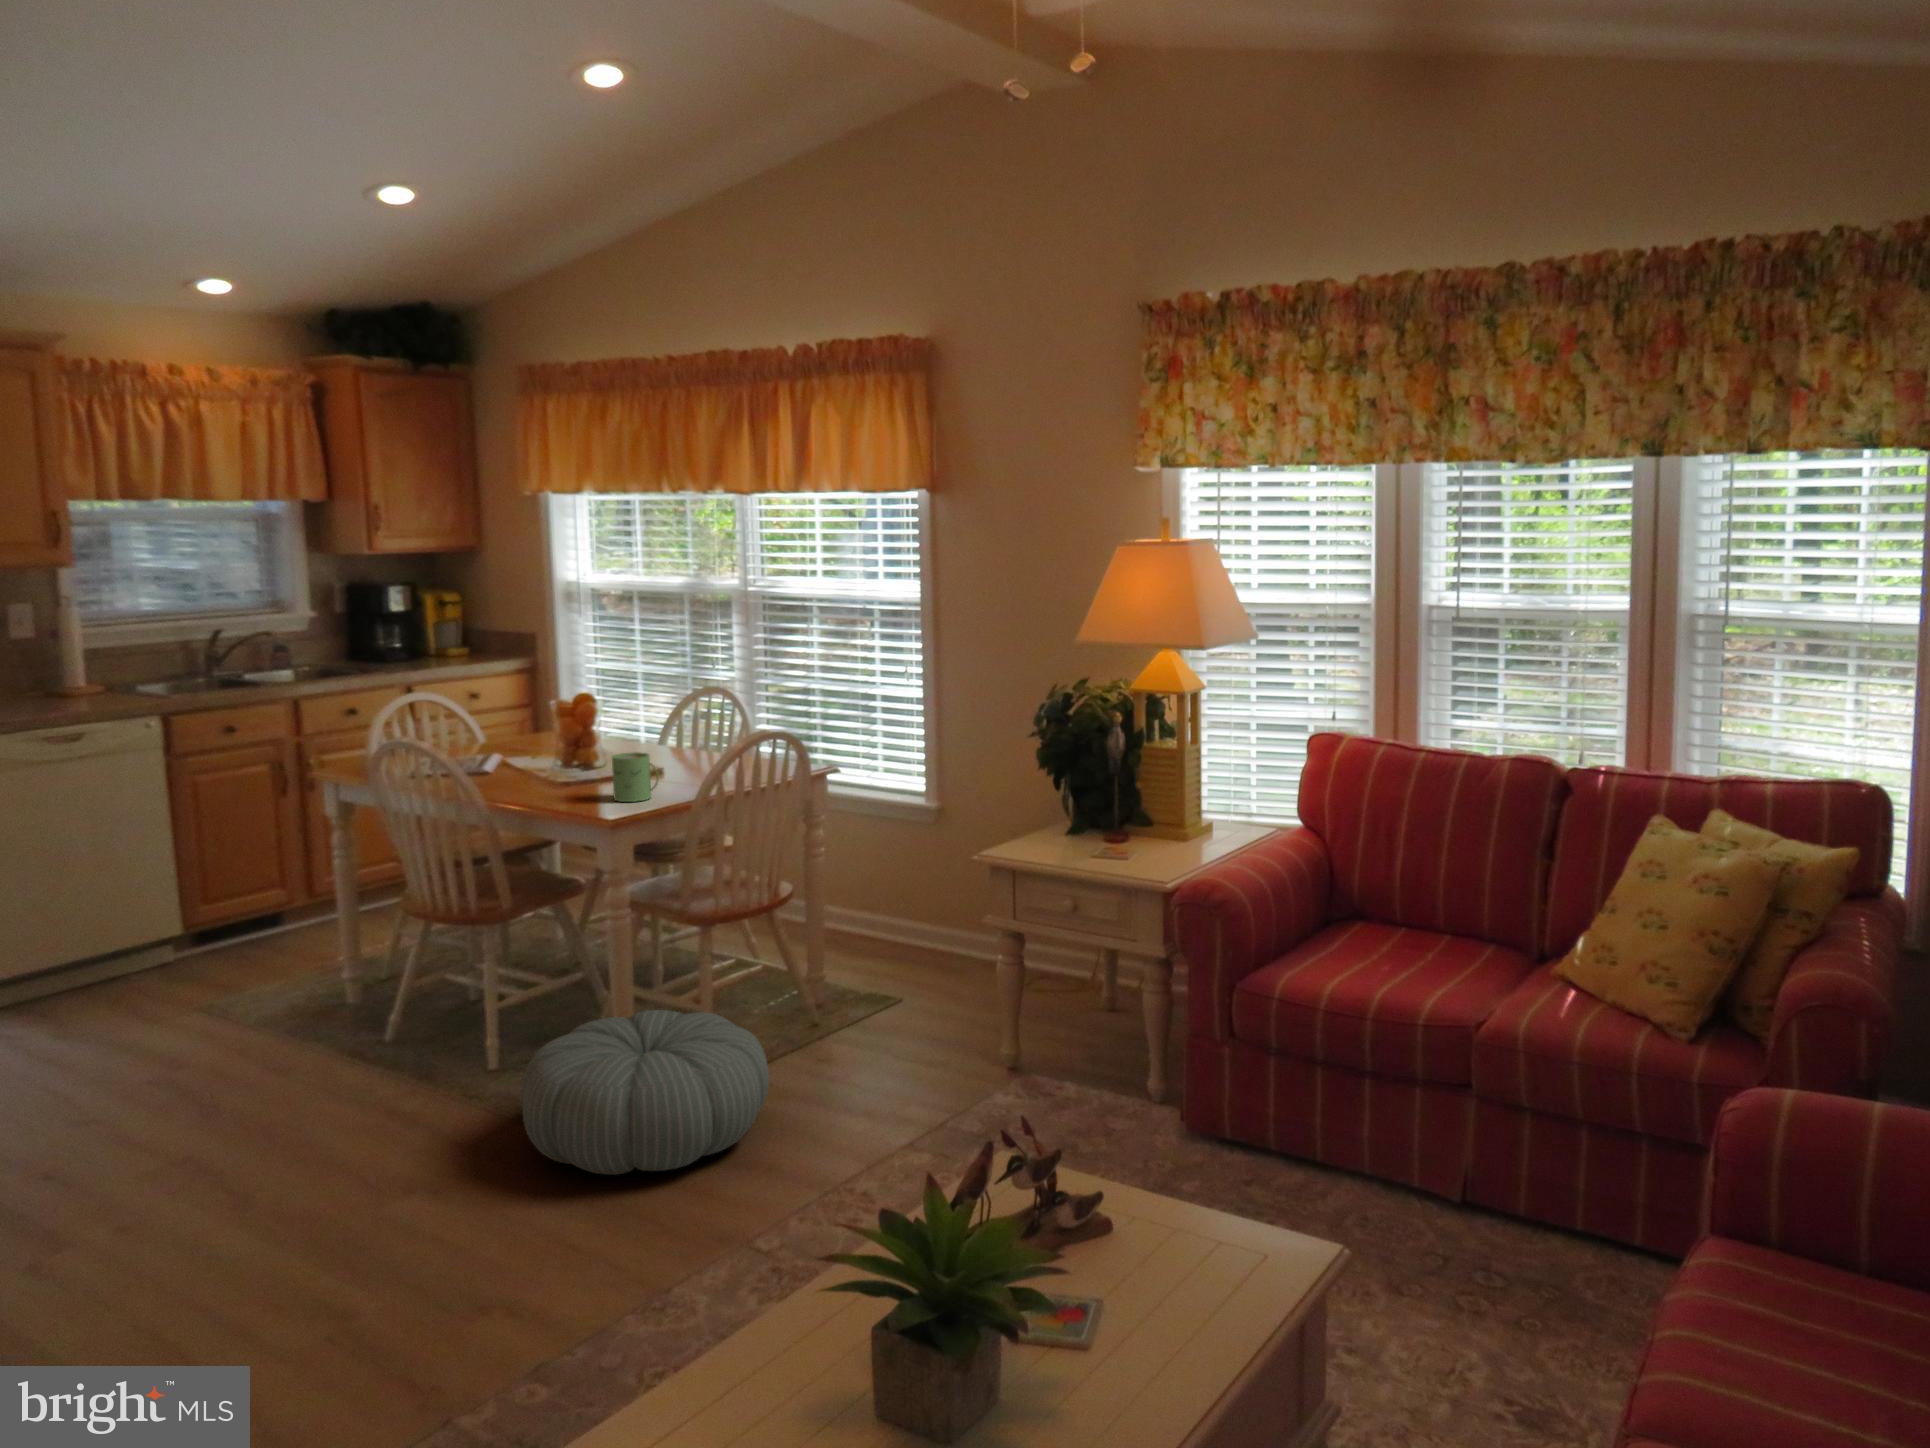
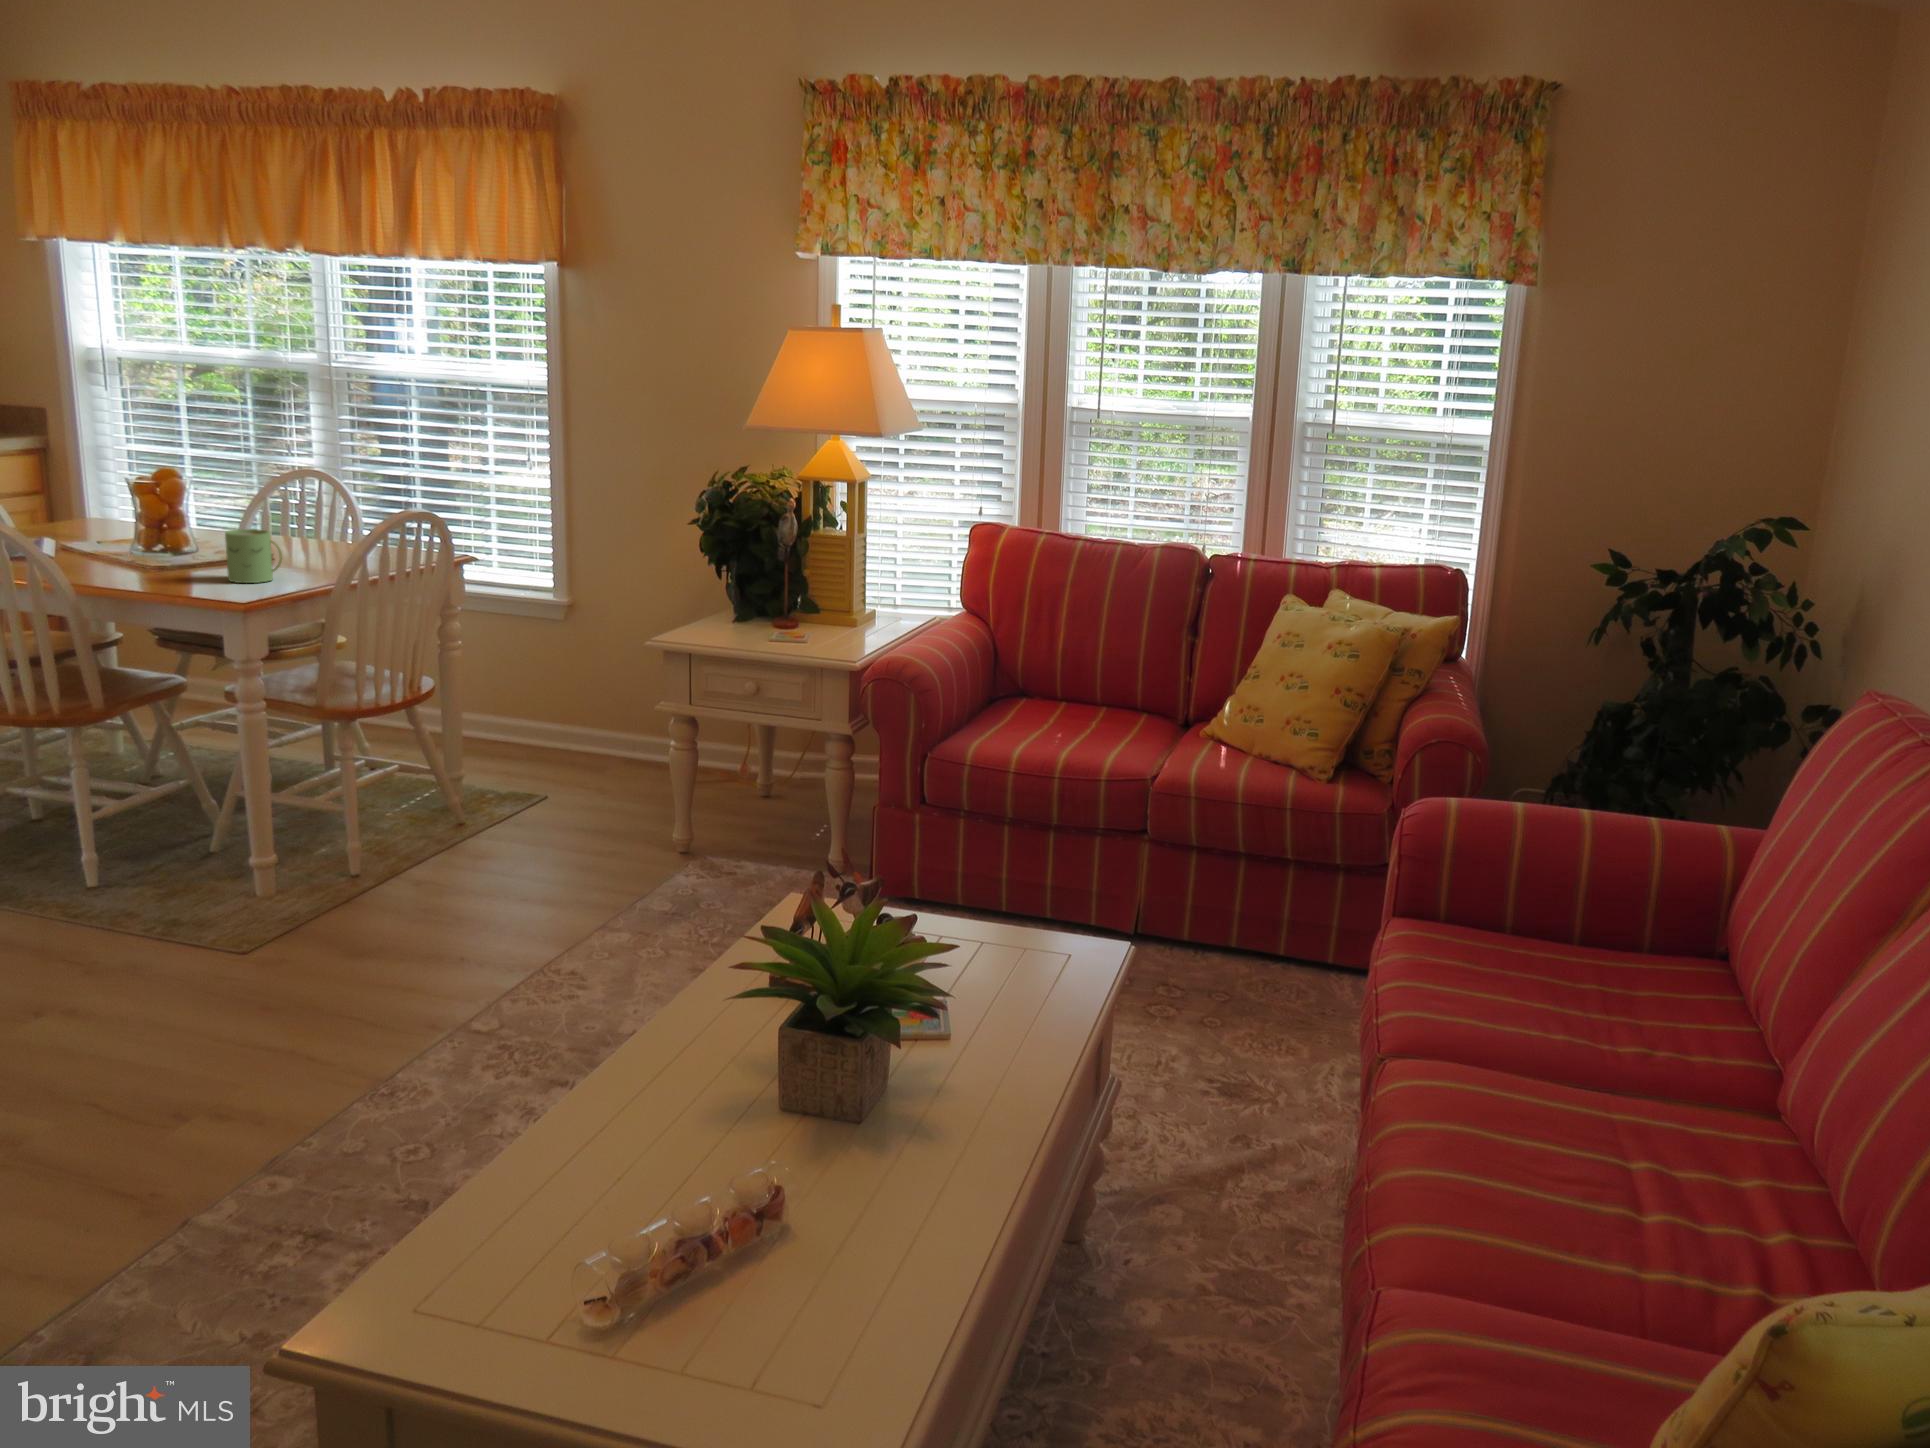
pouf: present [522,1010,769,1175] -> none [150,805,435,971]

